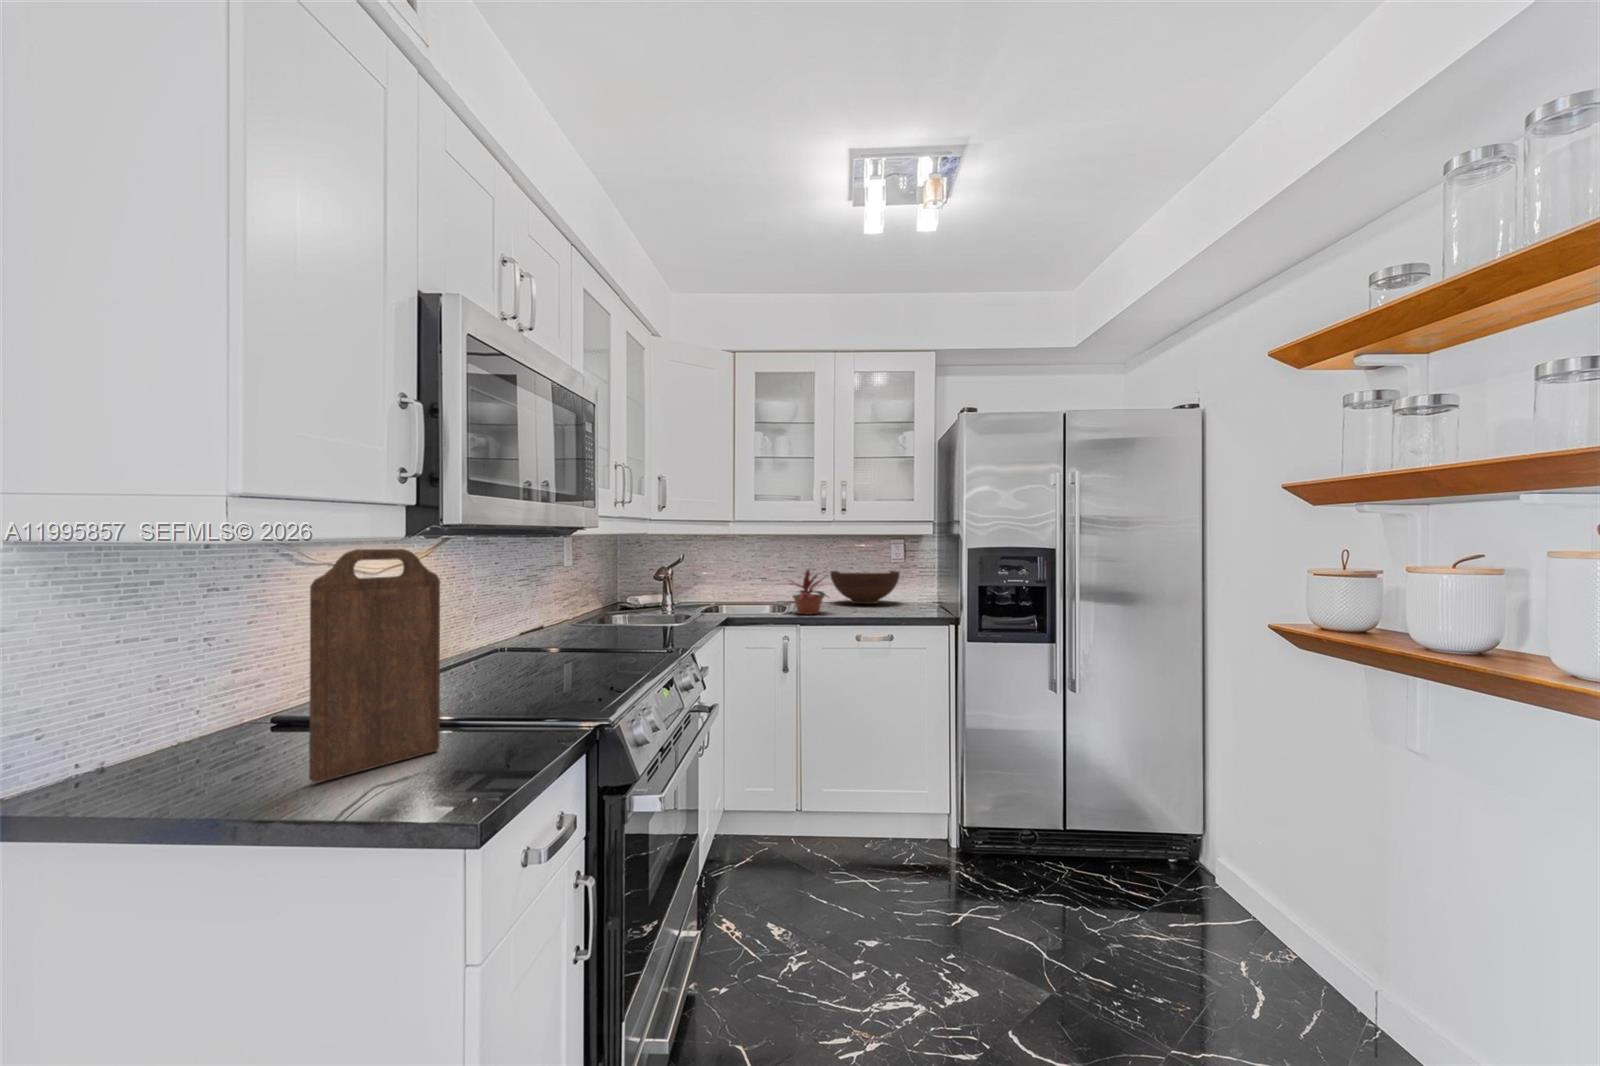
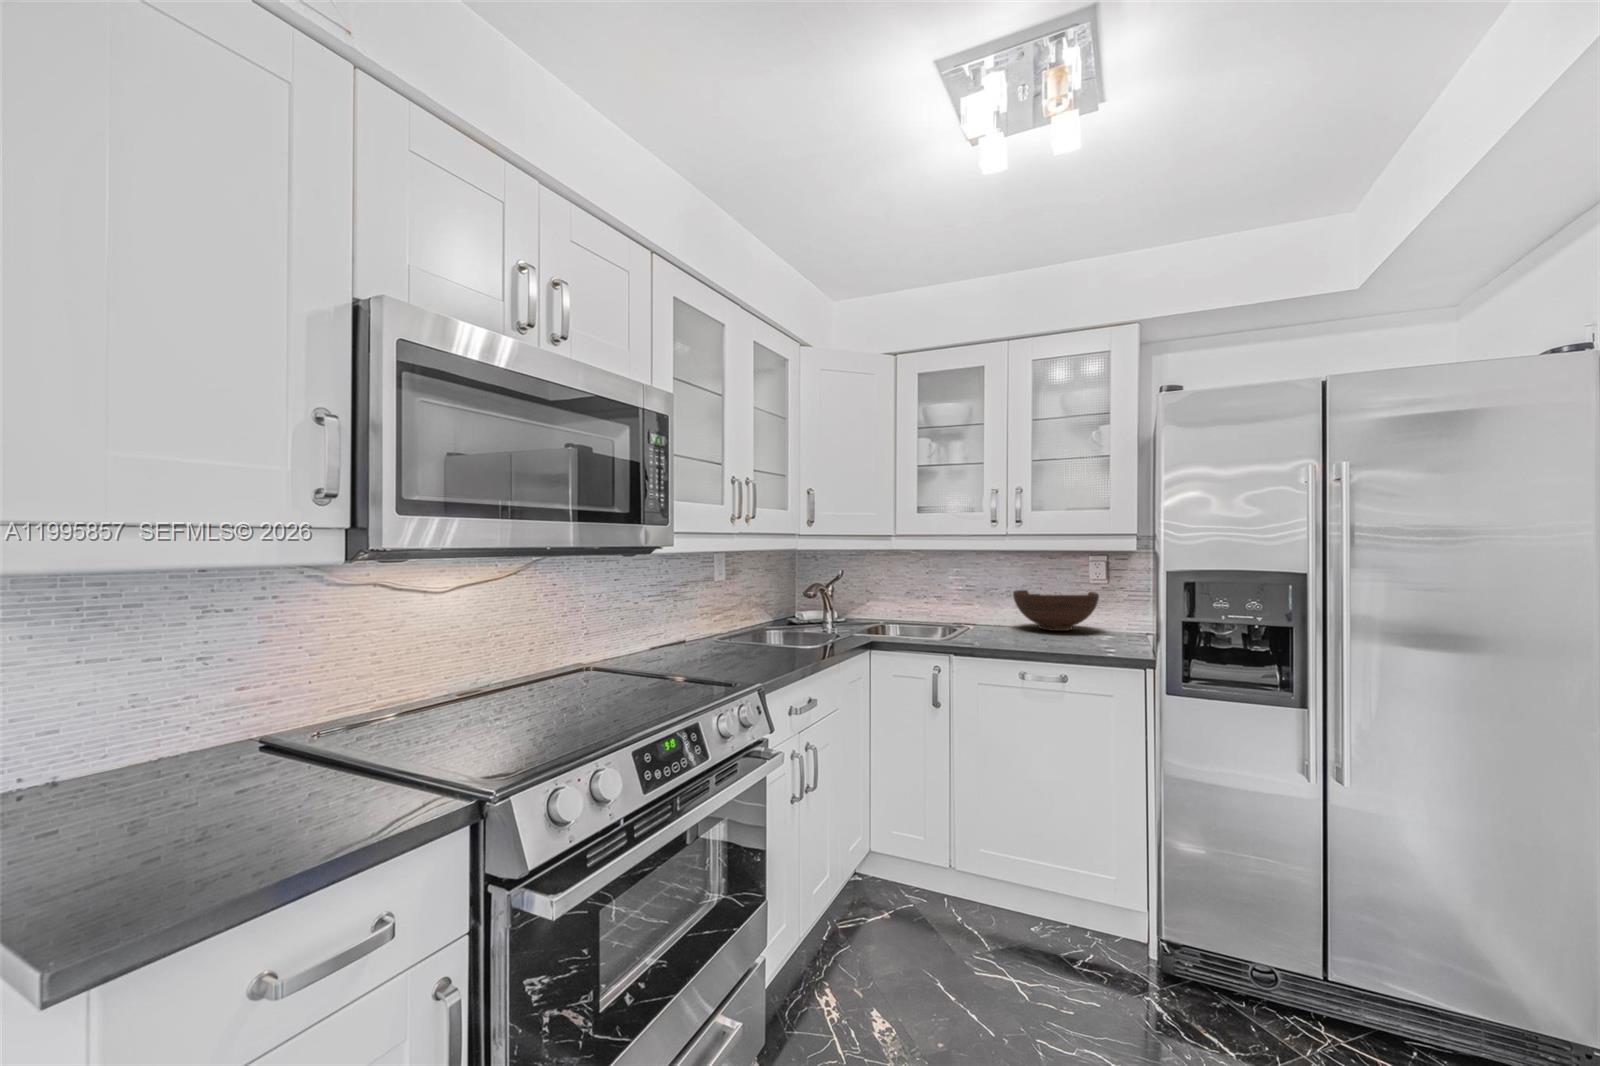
cutting board: present [309,549,440,783] -> none [114,578,310,846]
potted plant: present [790,570,826,614] -> none [944,587,1002,641]

